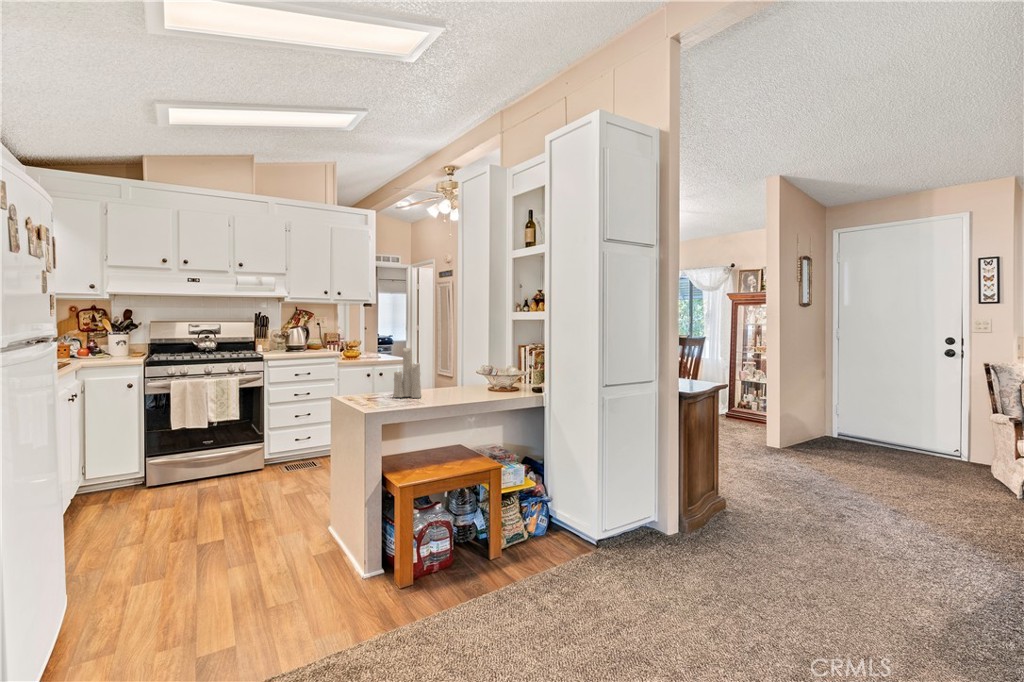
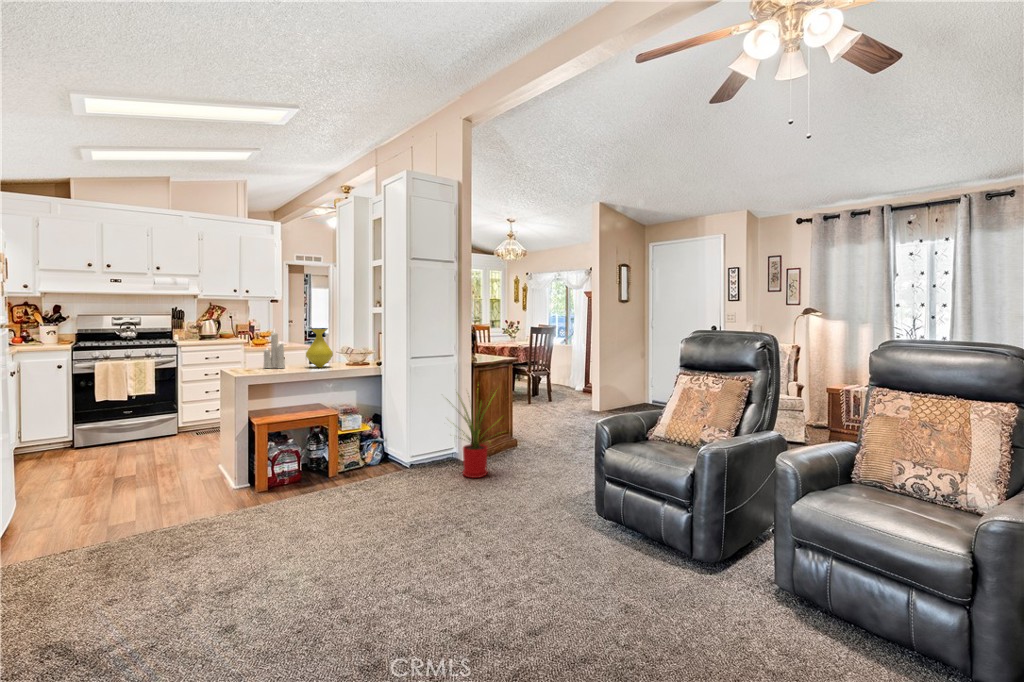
vase: none [448,342,482,396] -> present [306,328,333,367]
house plant: none [647,422,754,567] -> present [447,394,495,478]

